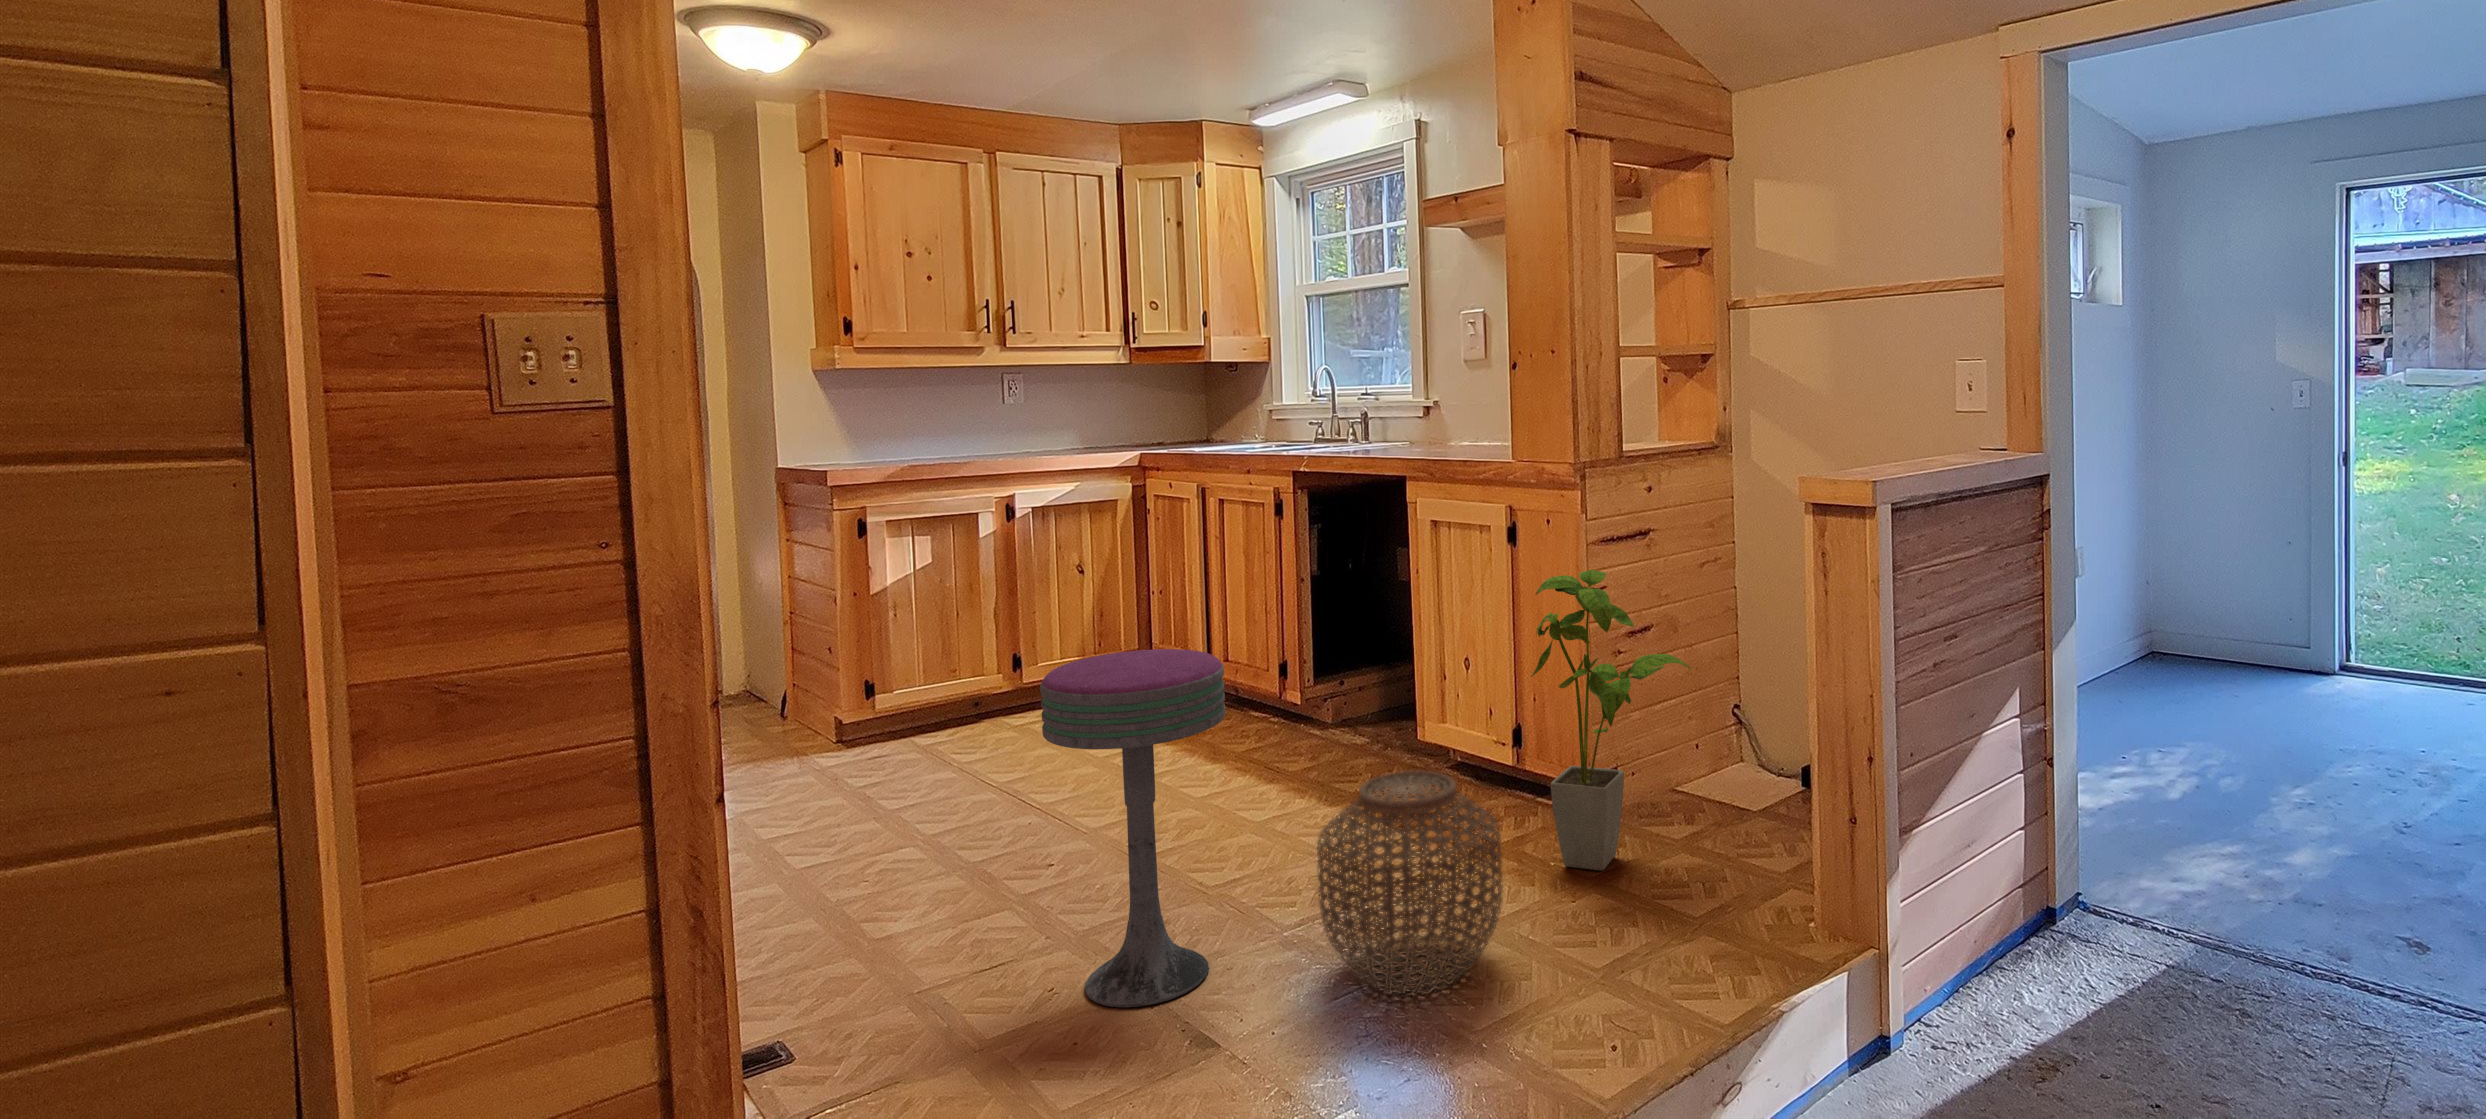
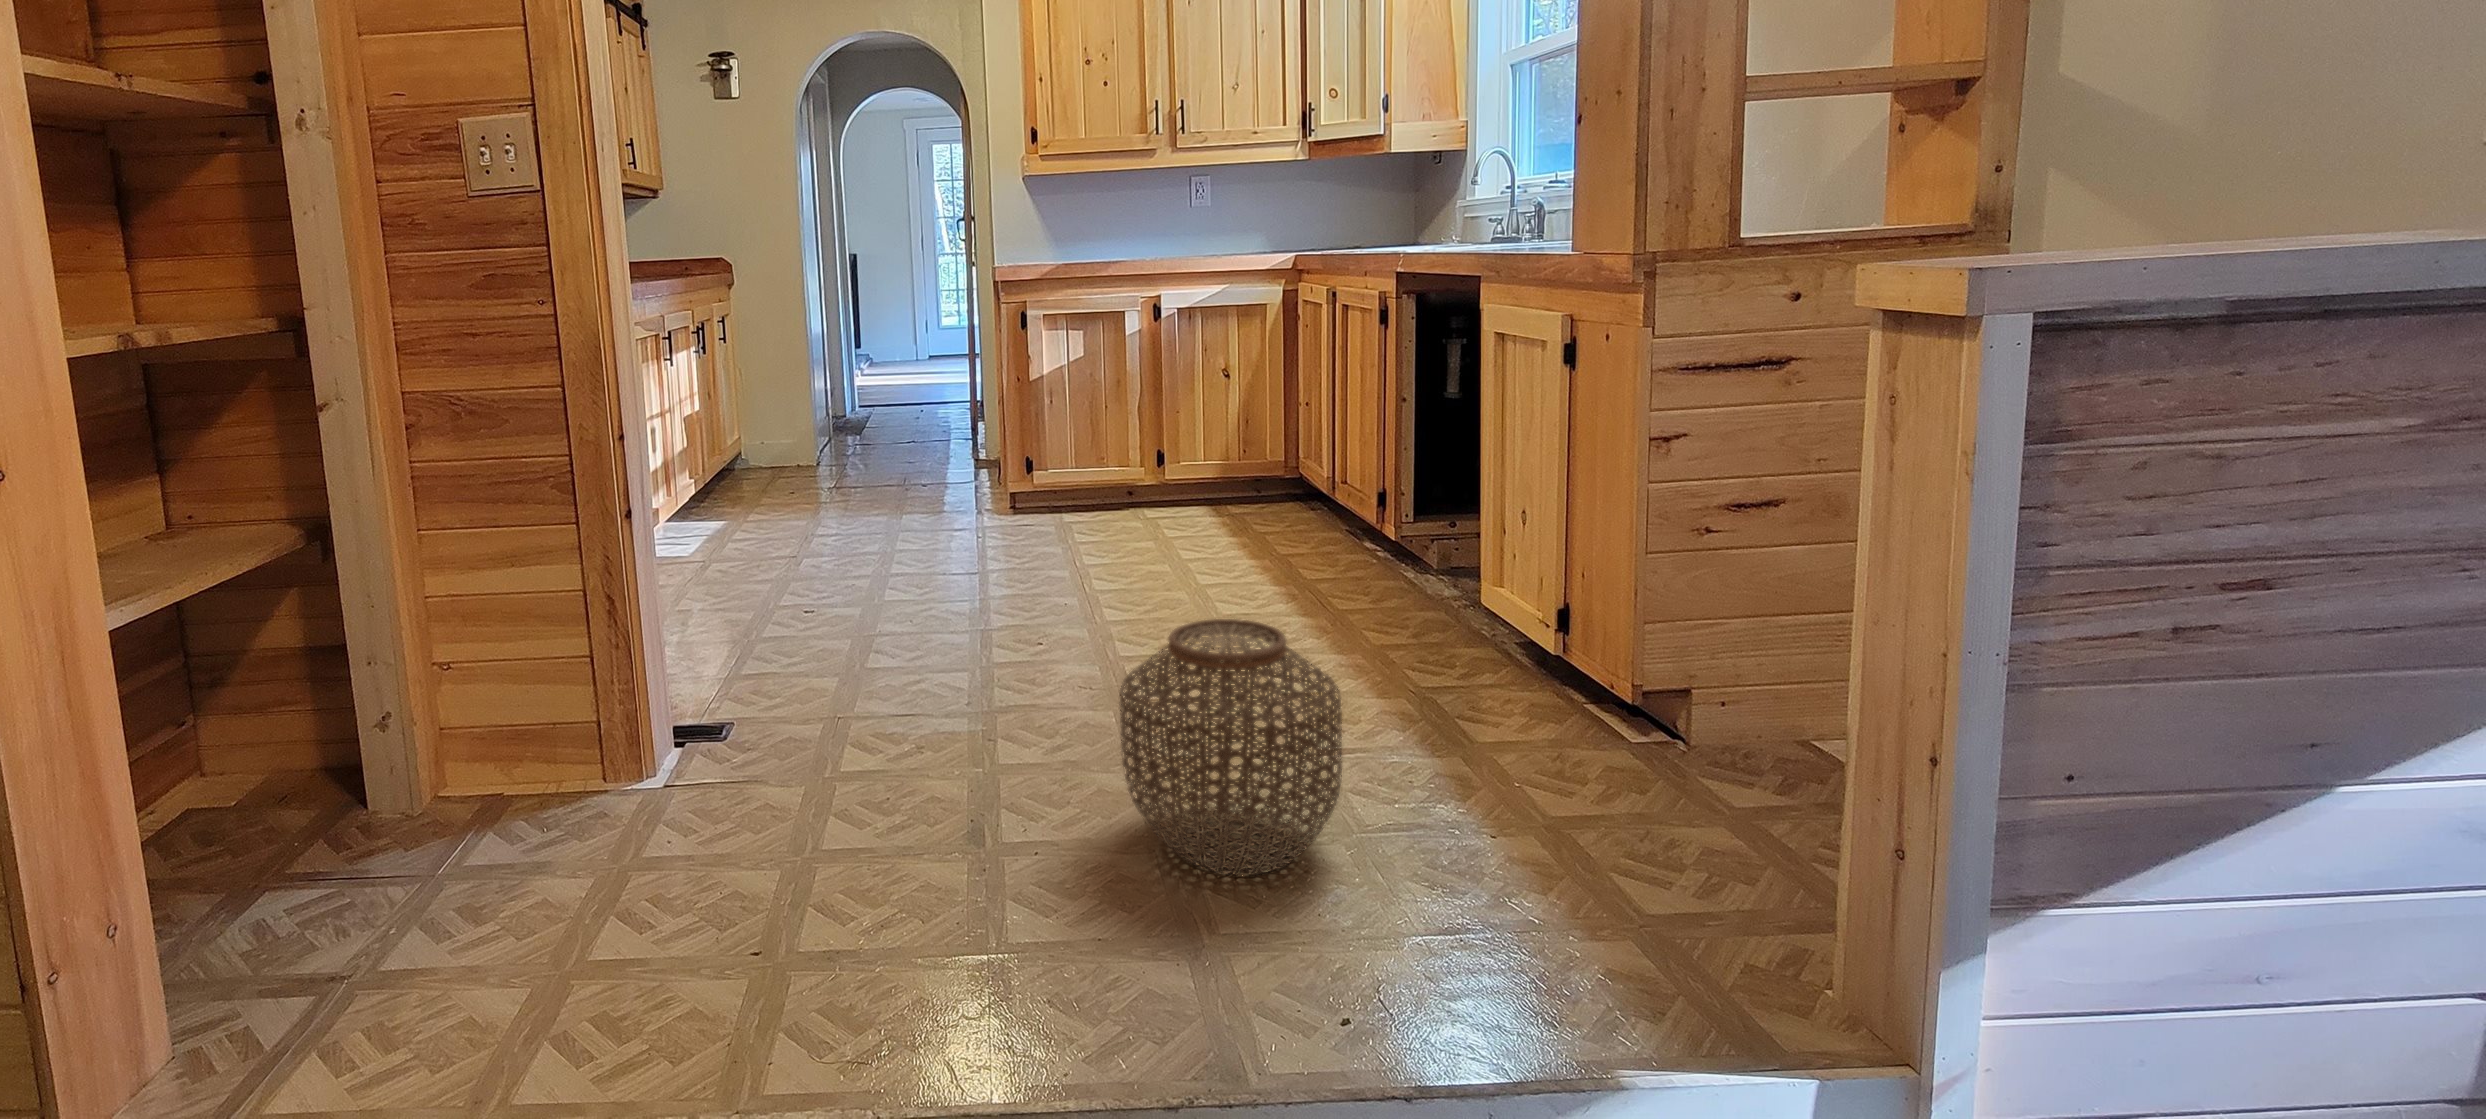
house plant: present [1531,570,1692,871] -> none [1495,406,1754,815]
bar stool: present [1040,649,1226,1008] -> none [902,445,1081,790]

